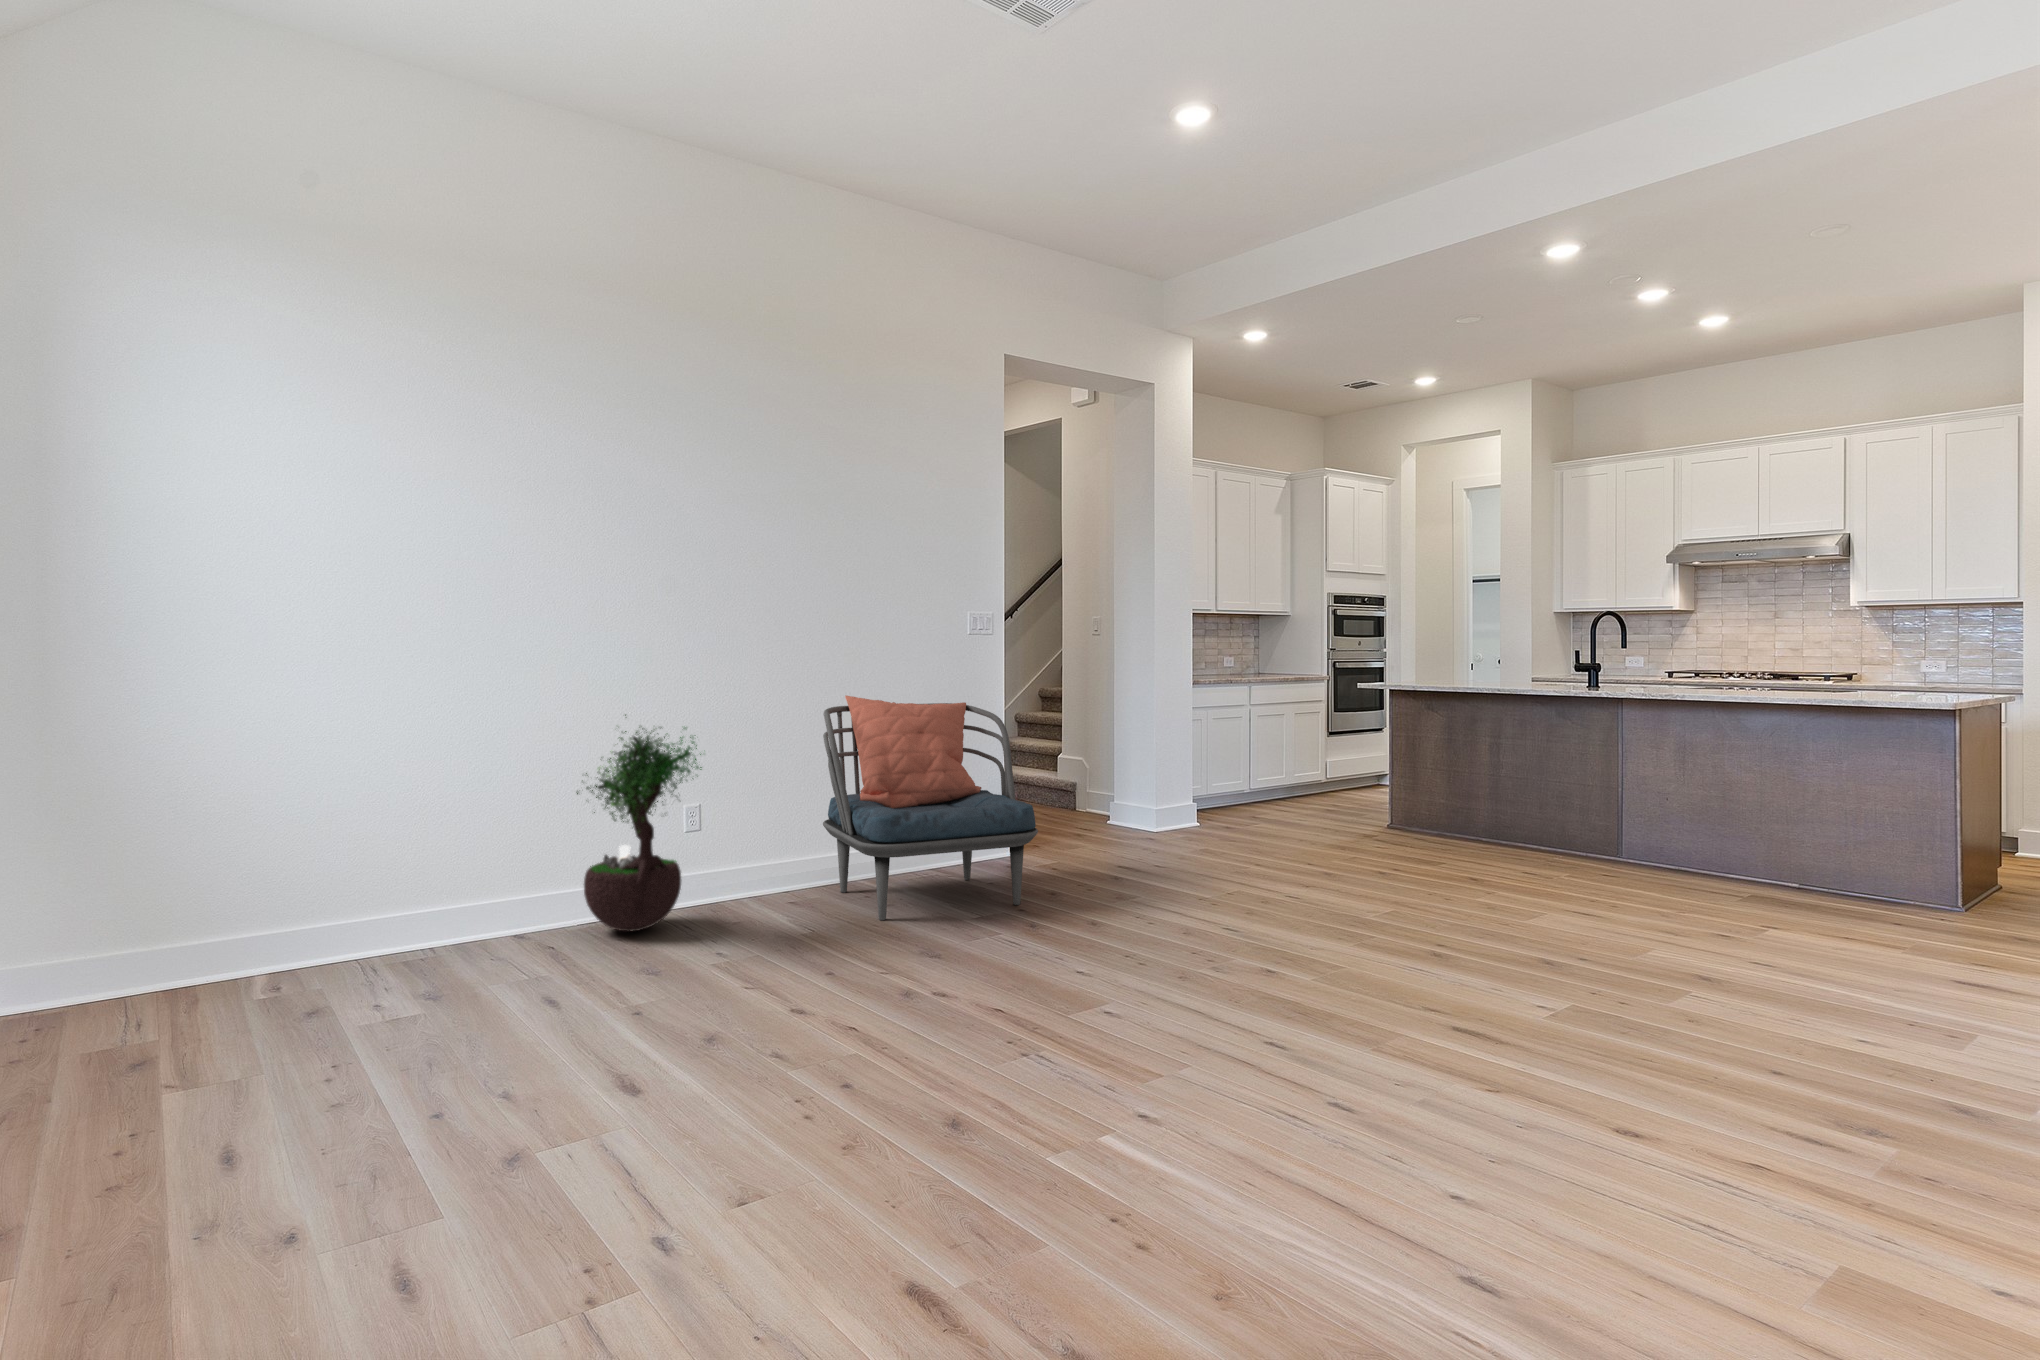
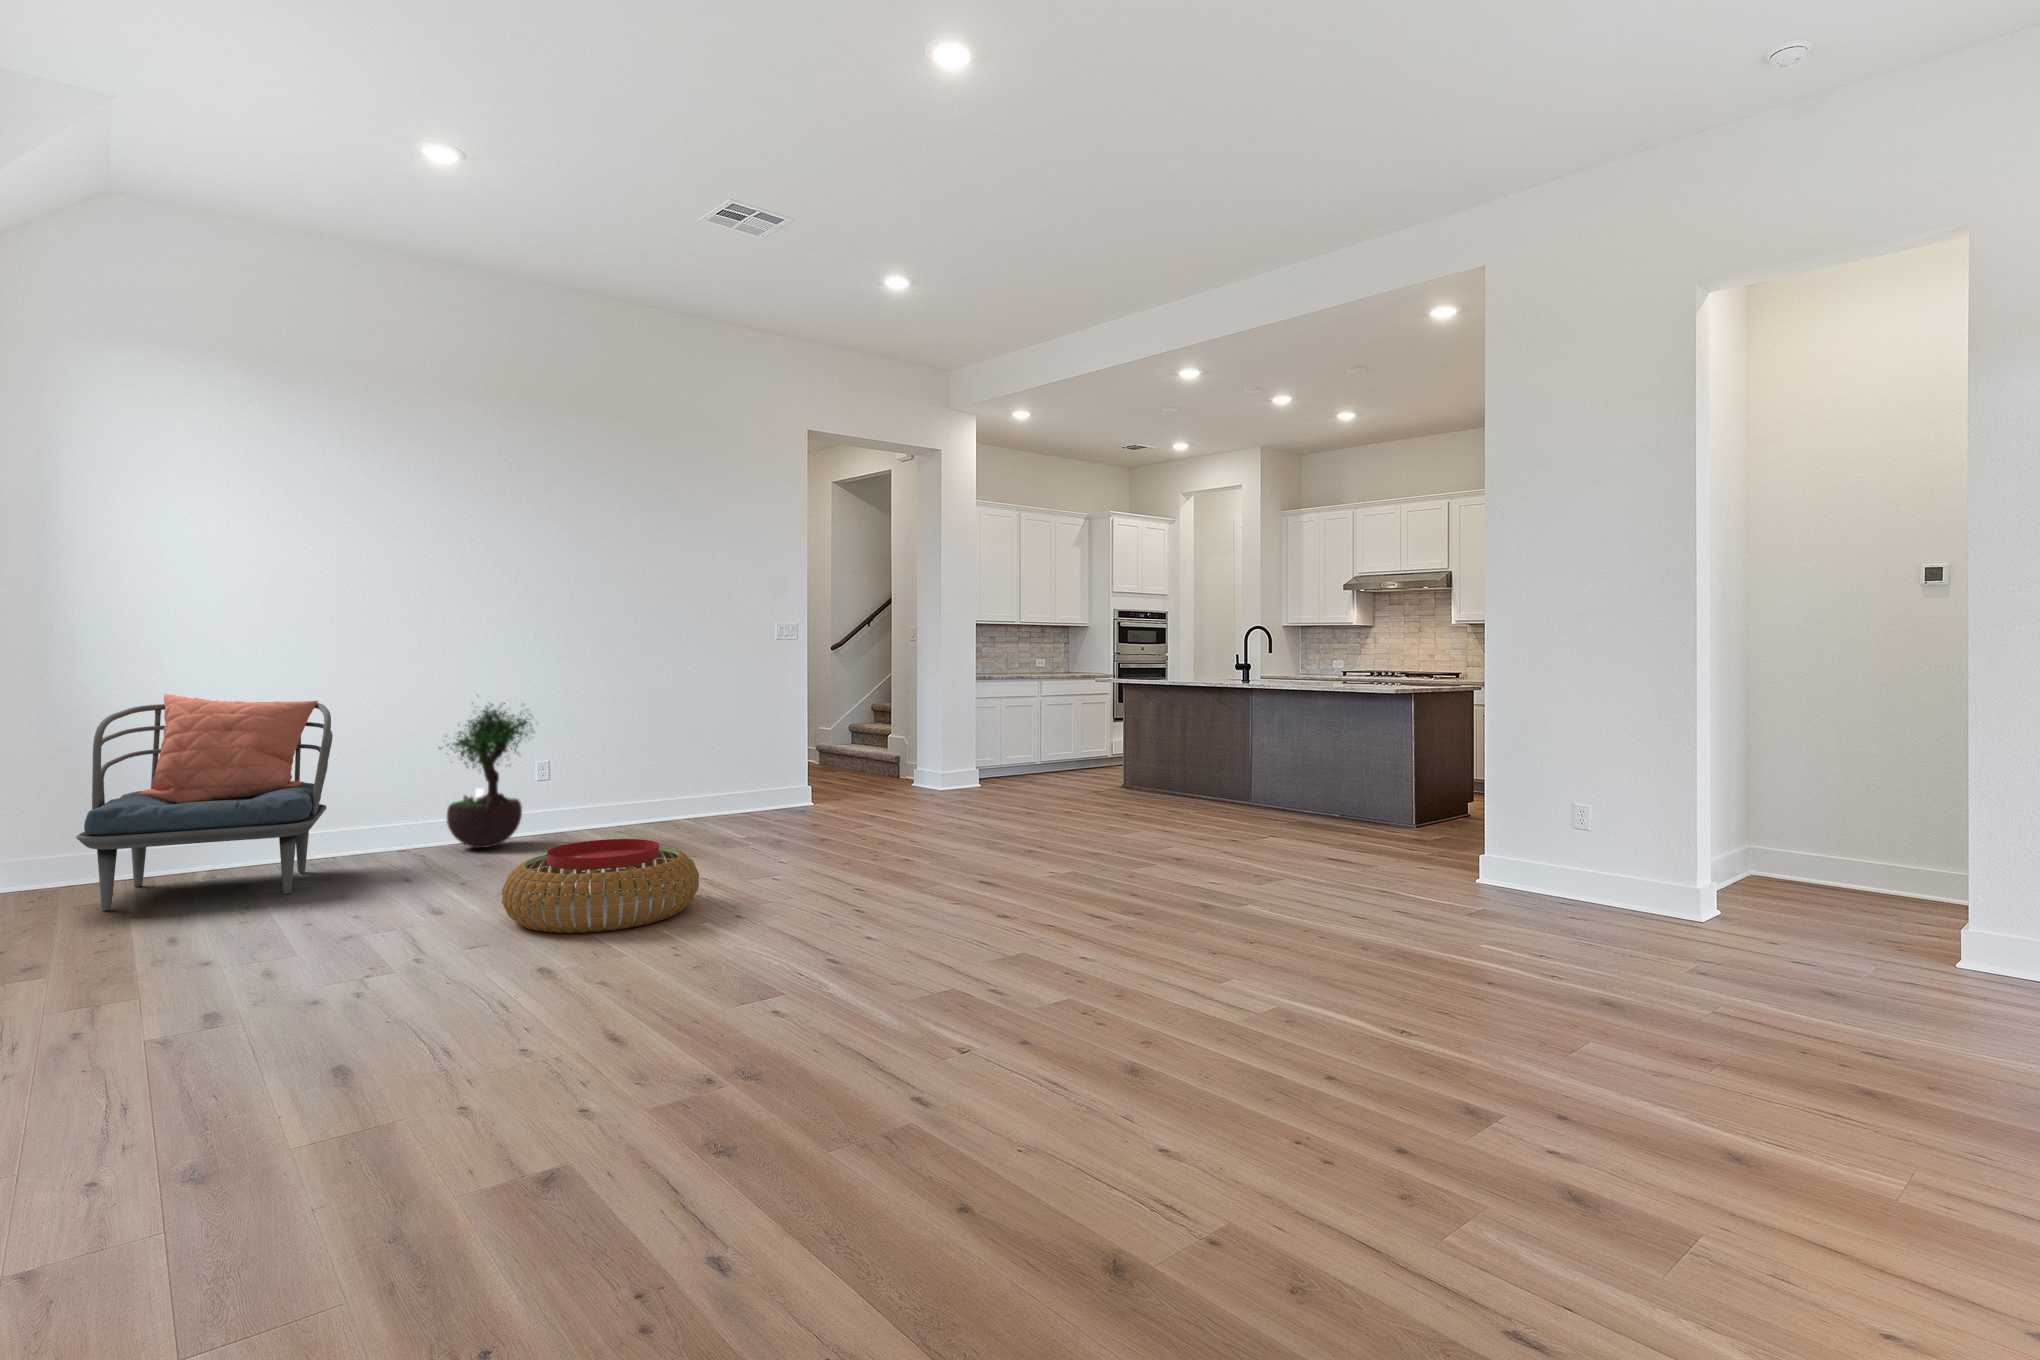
armchair: present [823,696,1038,920] -> present [76,694,333,911]
pouf: none [733,972,1051,1180] -> present [502,839,699,933]

